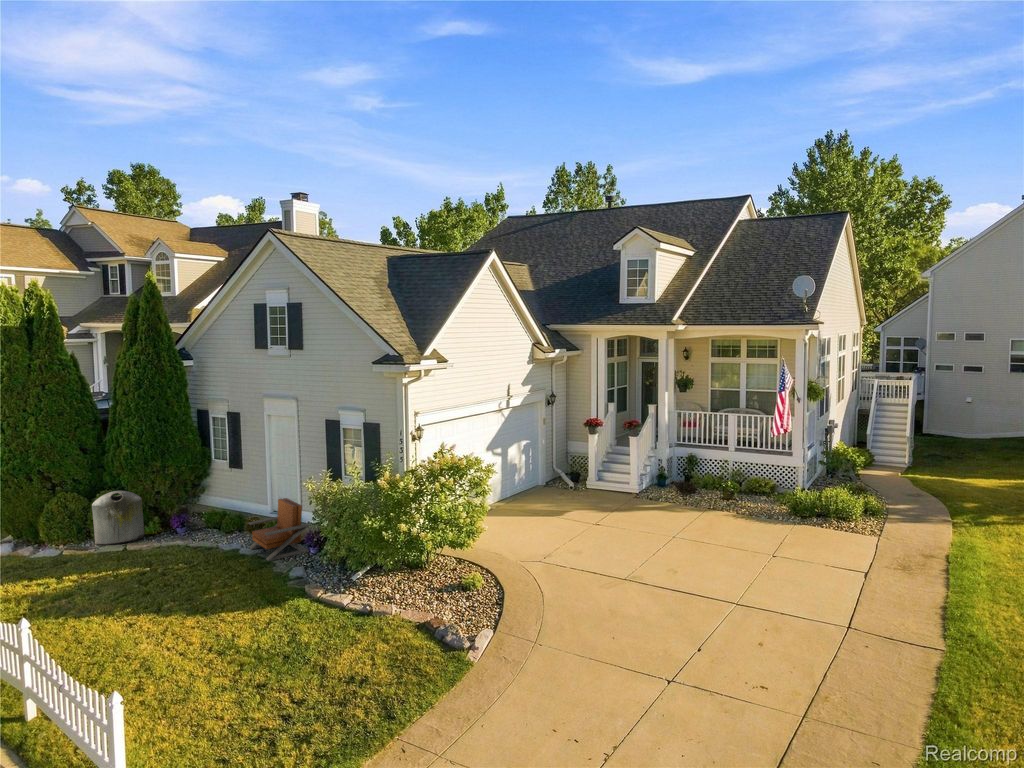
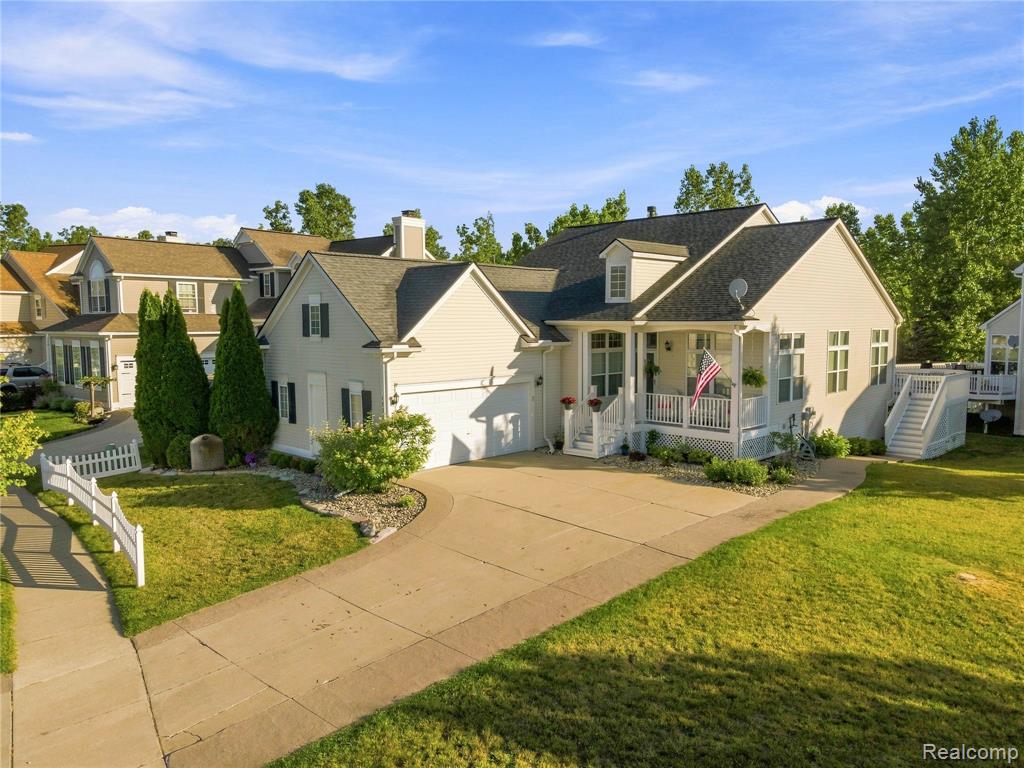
lounge chair: present [248,498,309,561] -> none [282,444,318,485]

